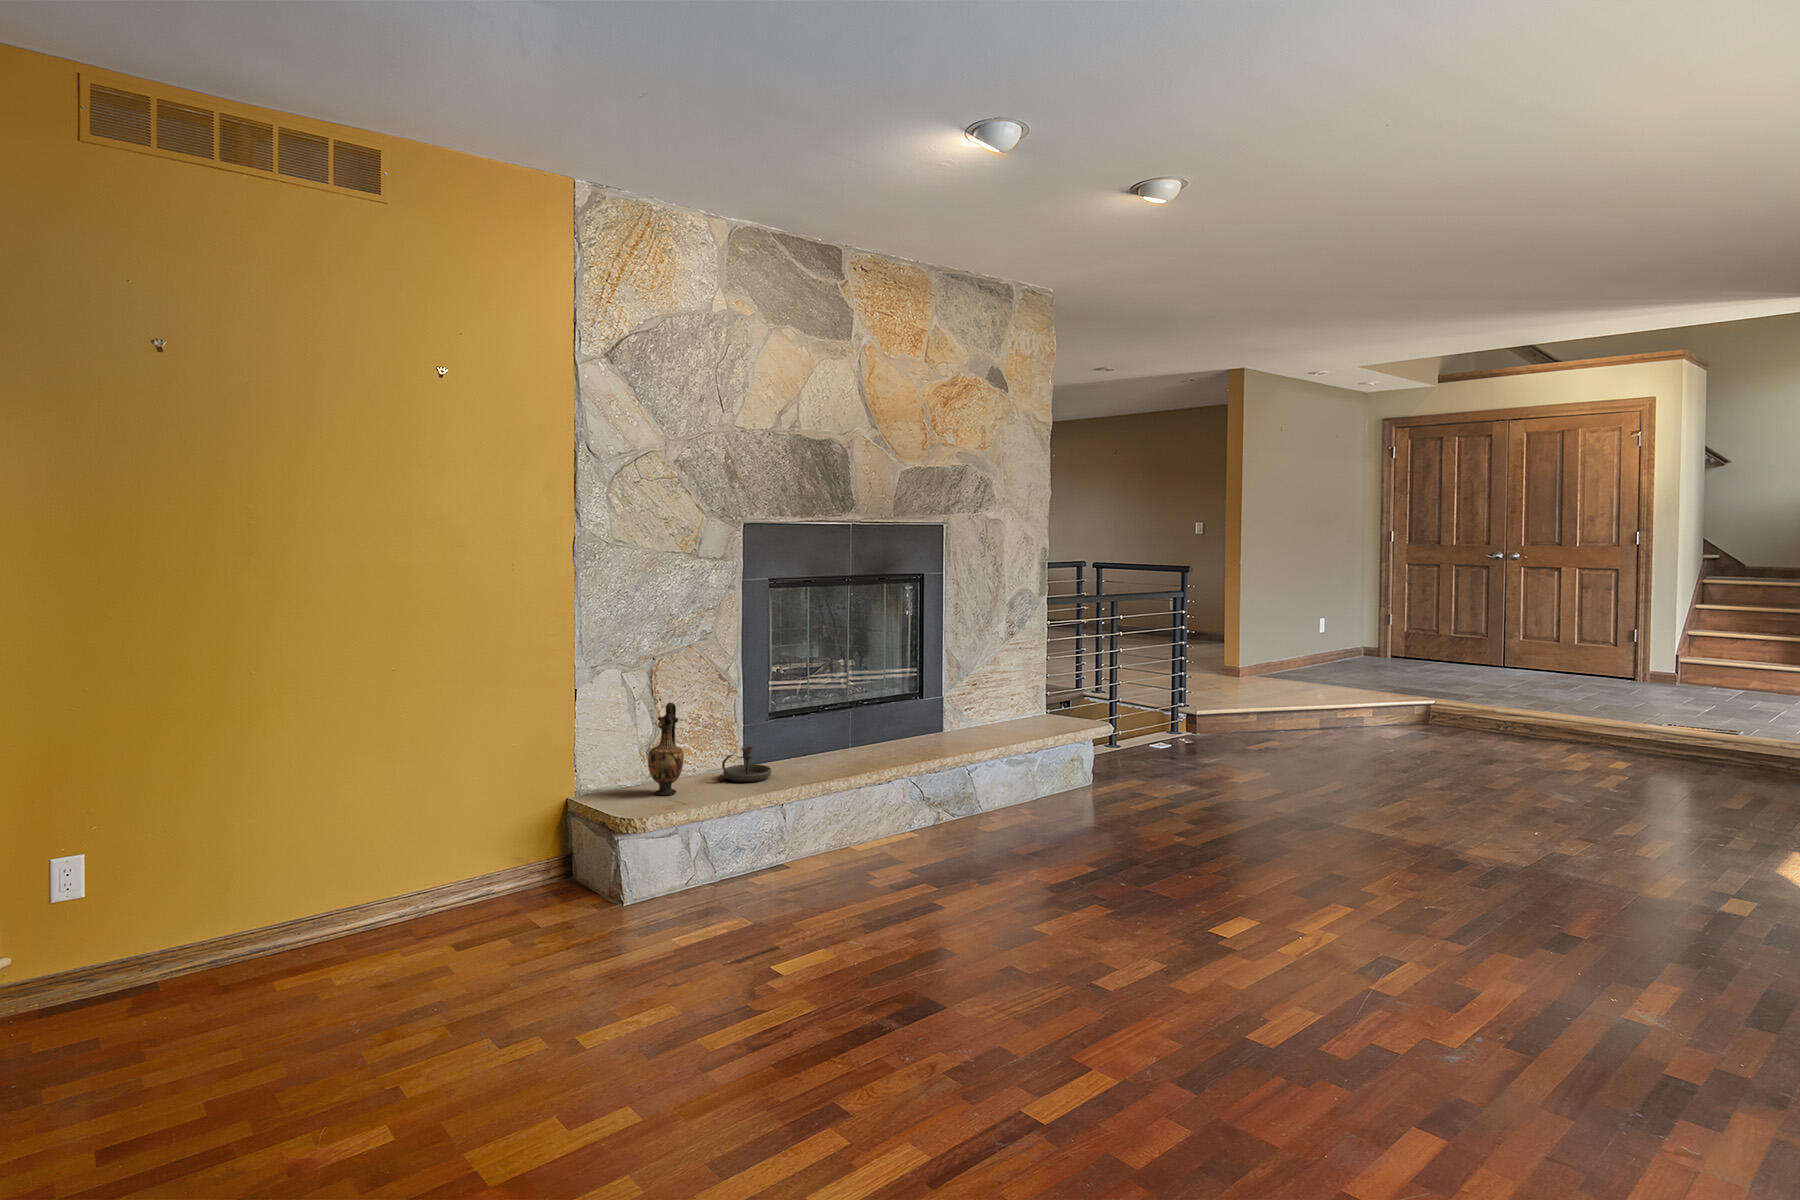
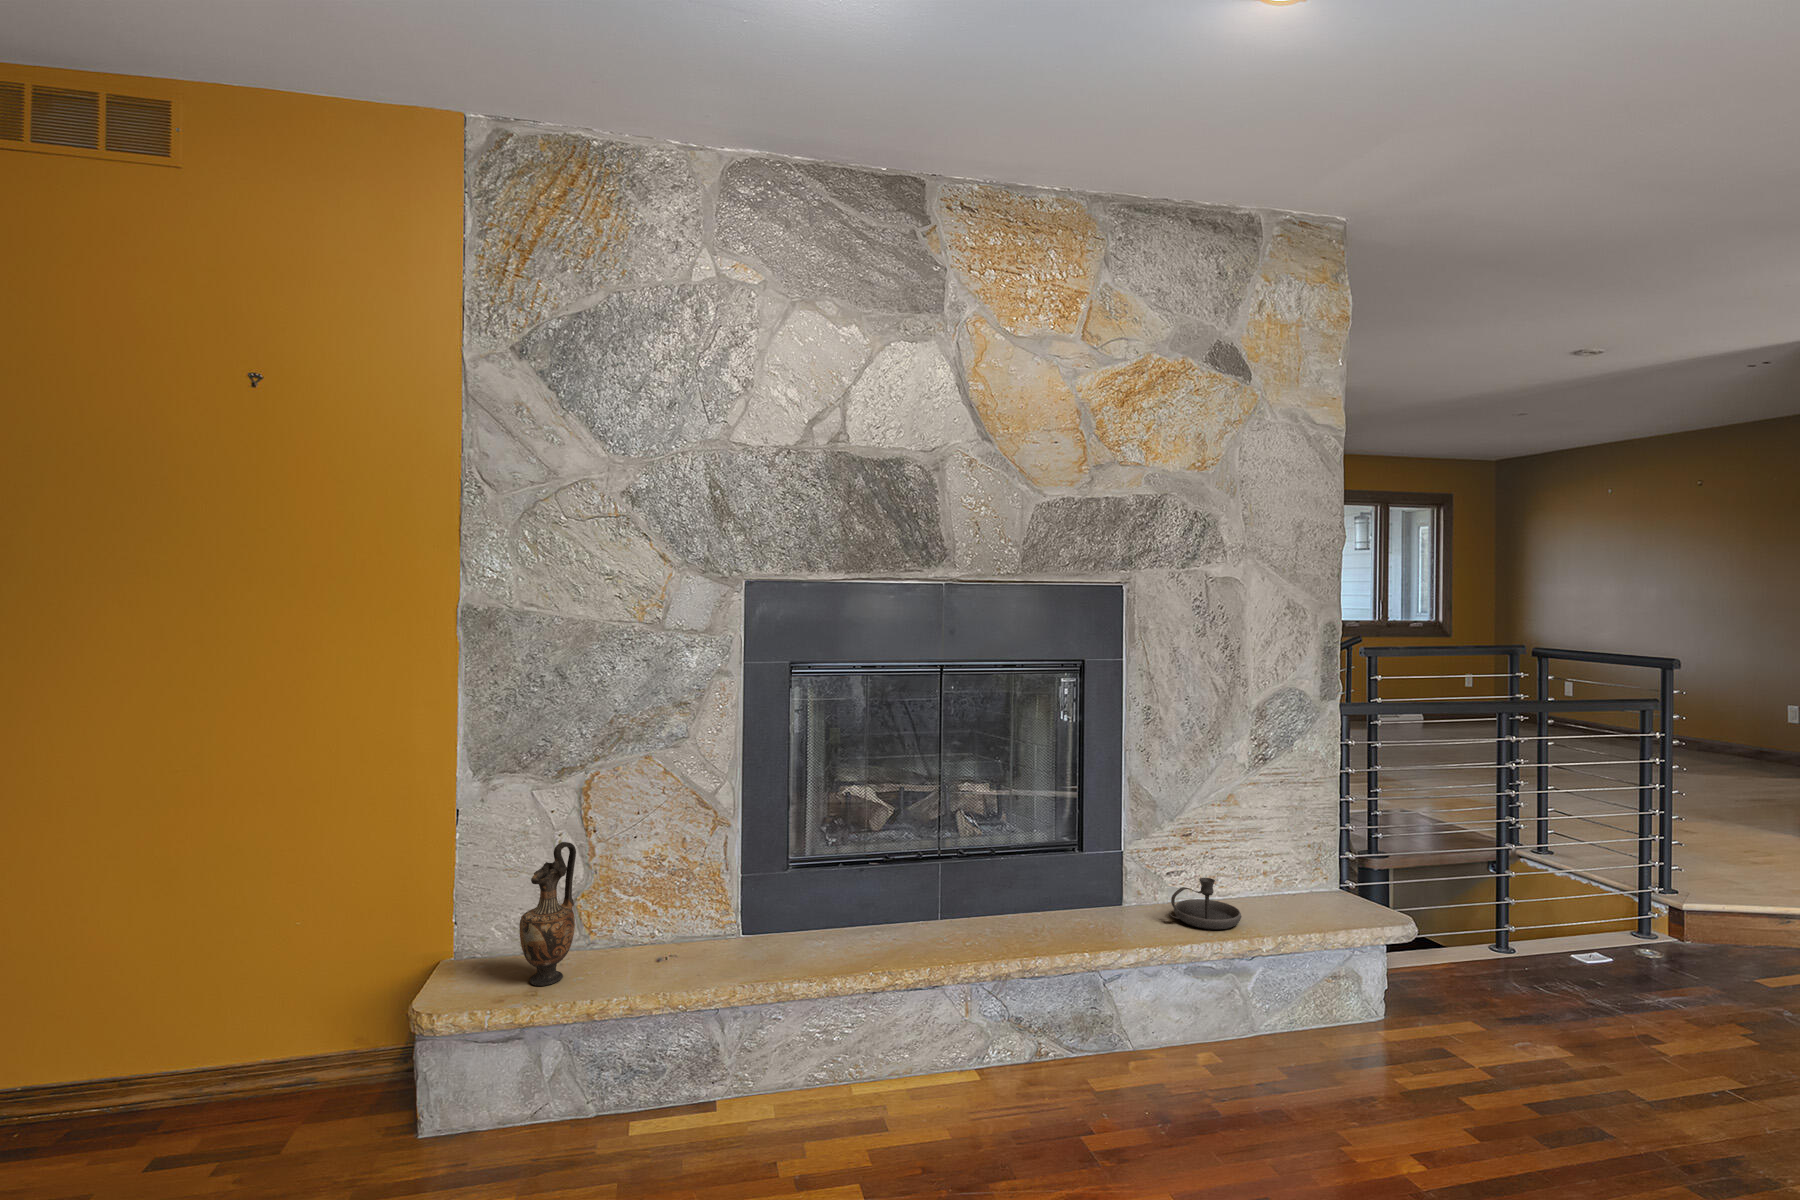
candlestick: present [721,747,772,782] -> present [1169,878,1242,930]

